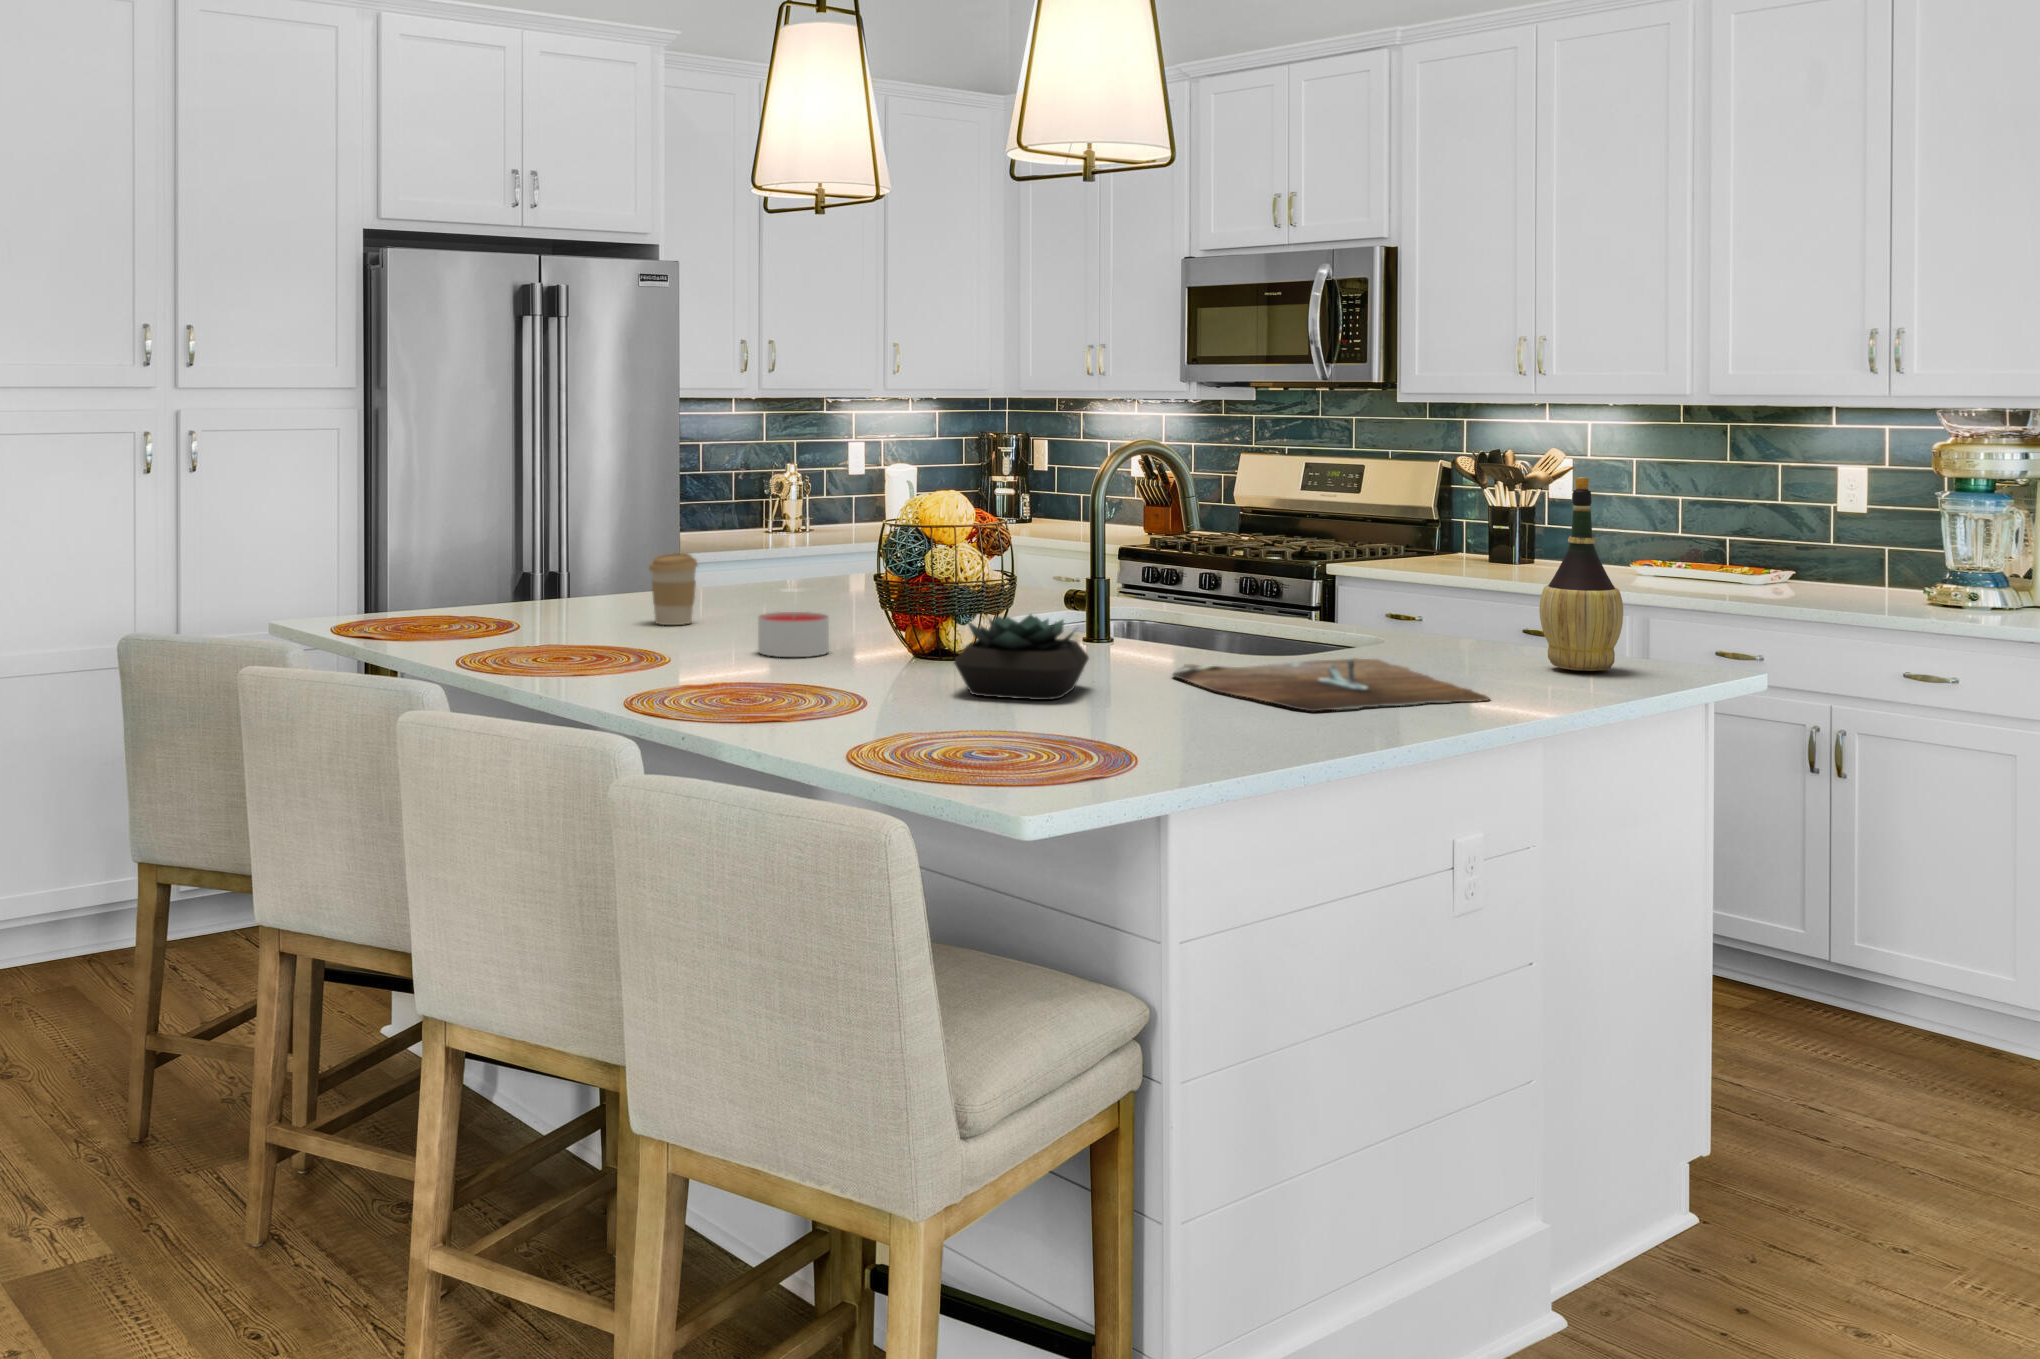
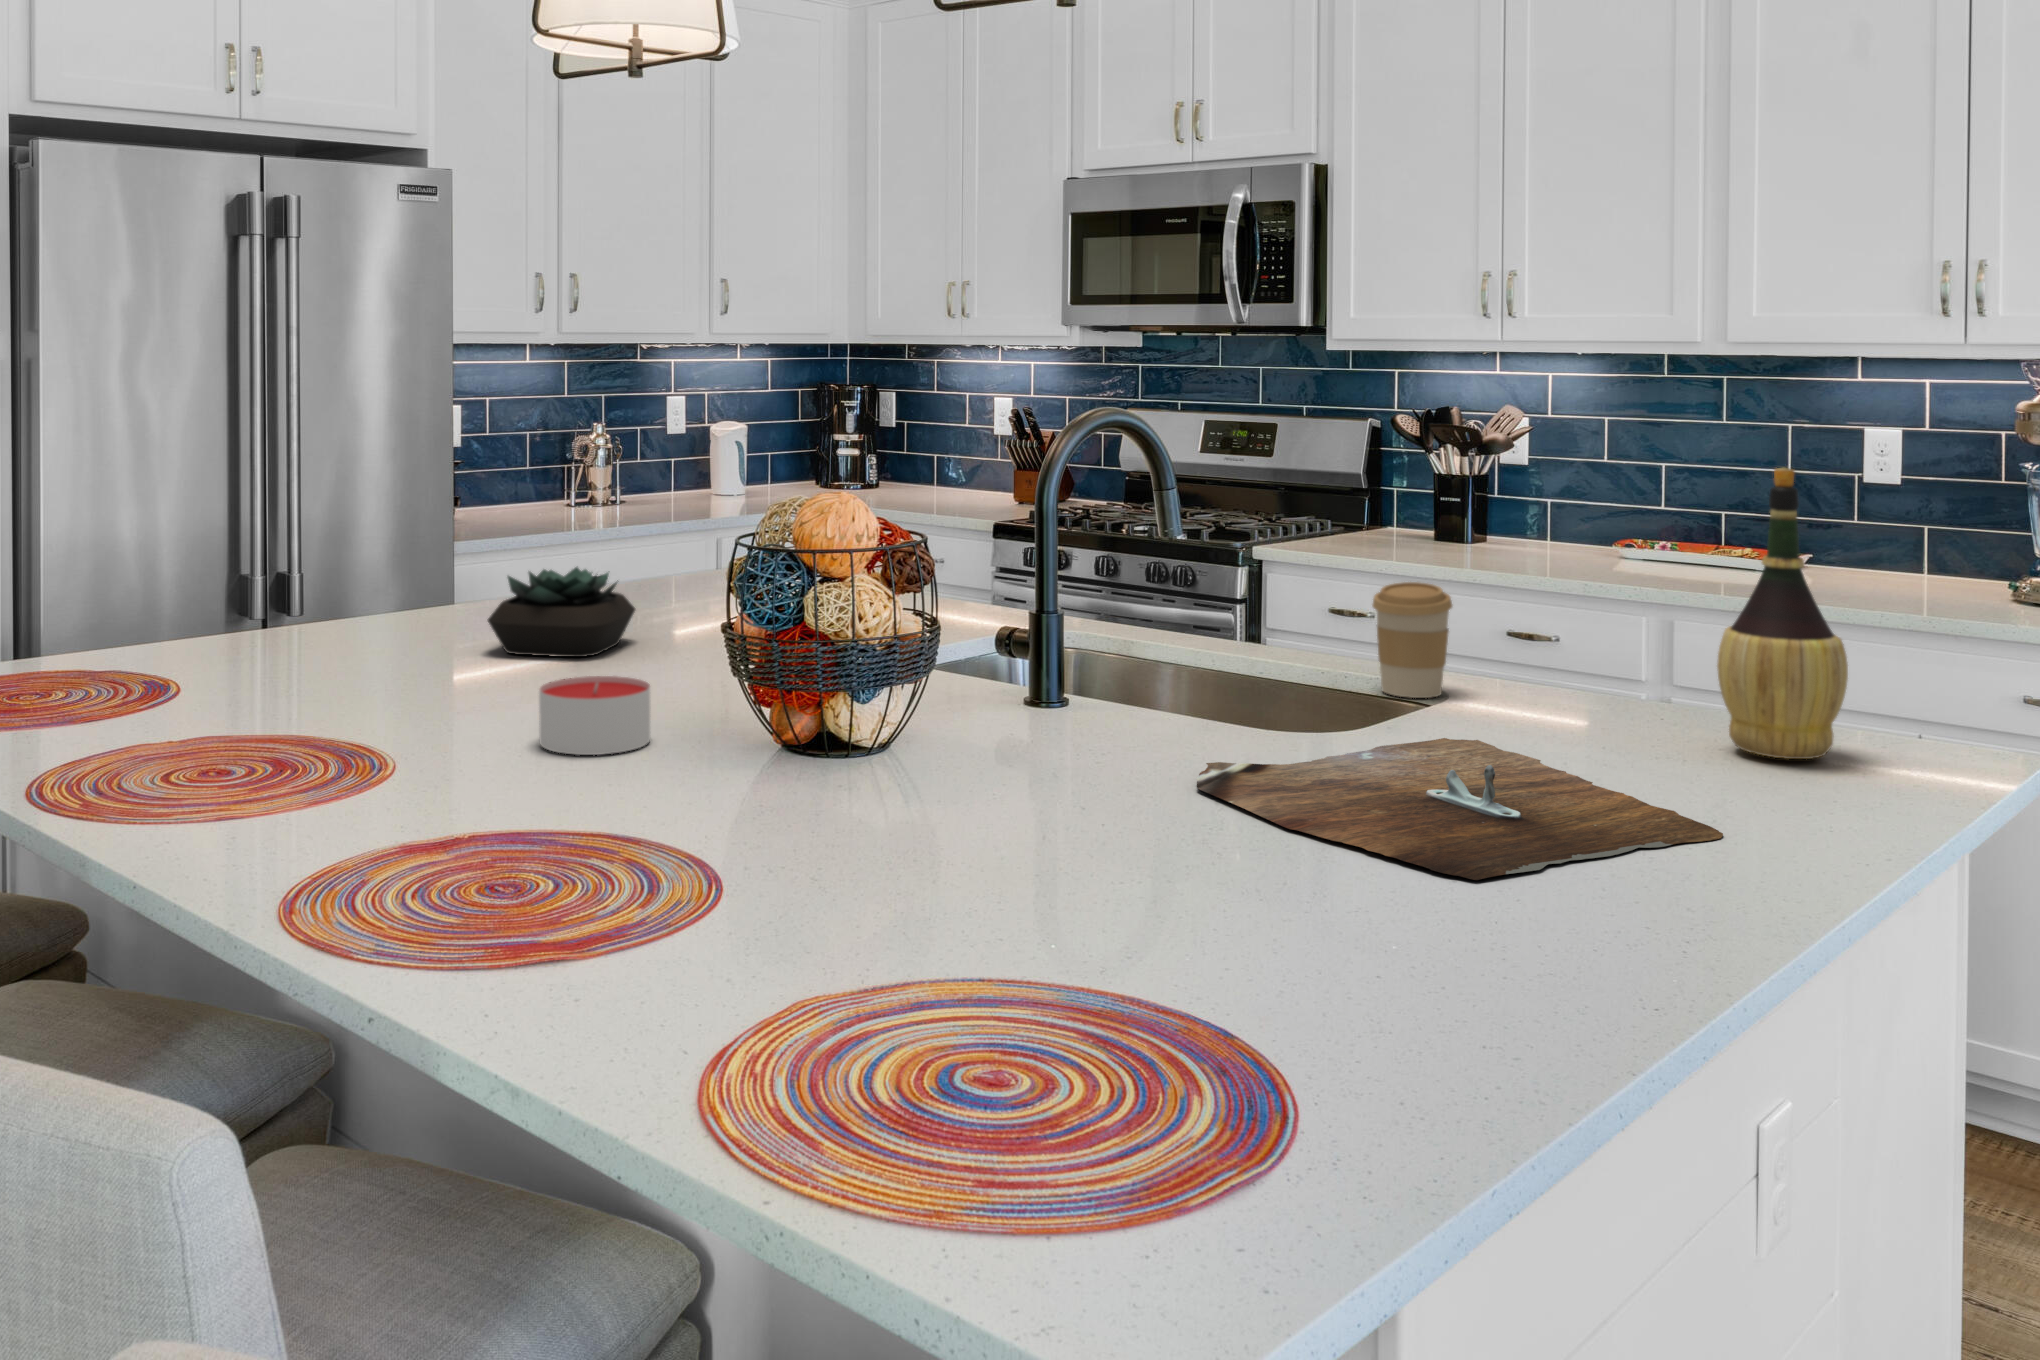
coffee cup: present [649,553,697,625] -> present [1373,582,1452,698]
succulent plant: present [954,615,1089,700] -> present [488,567,635,657]

